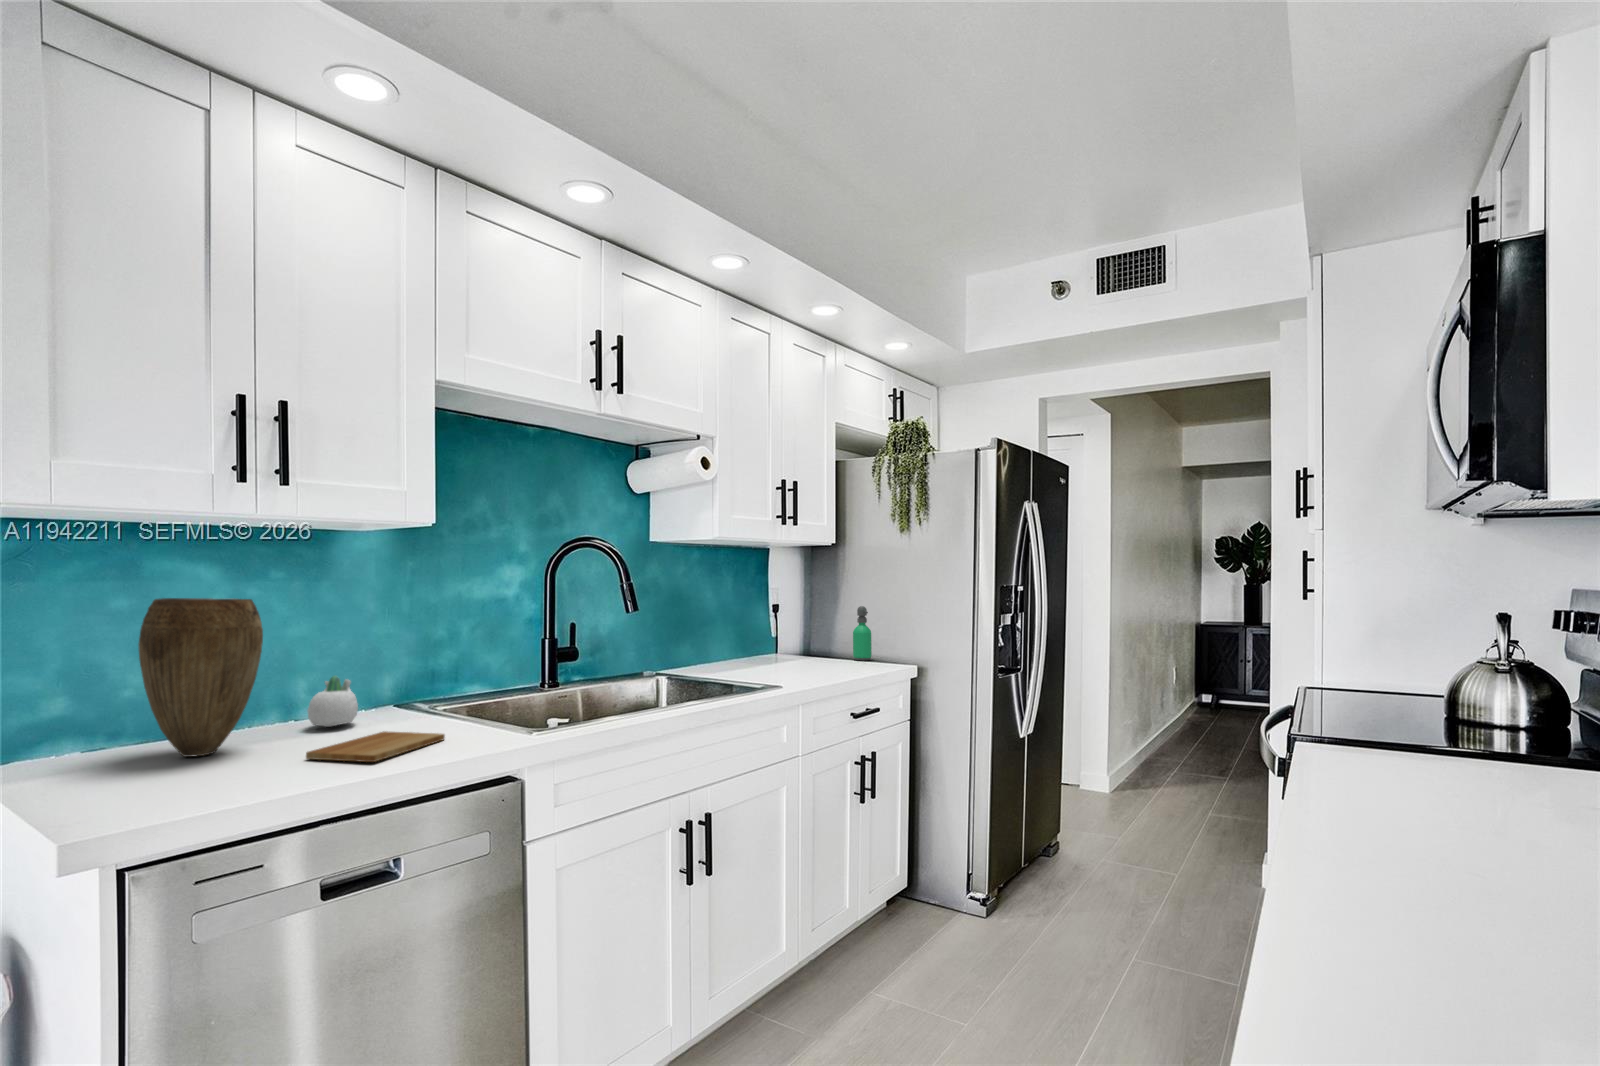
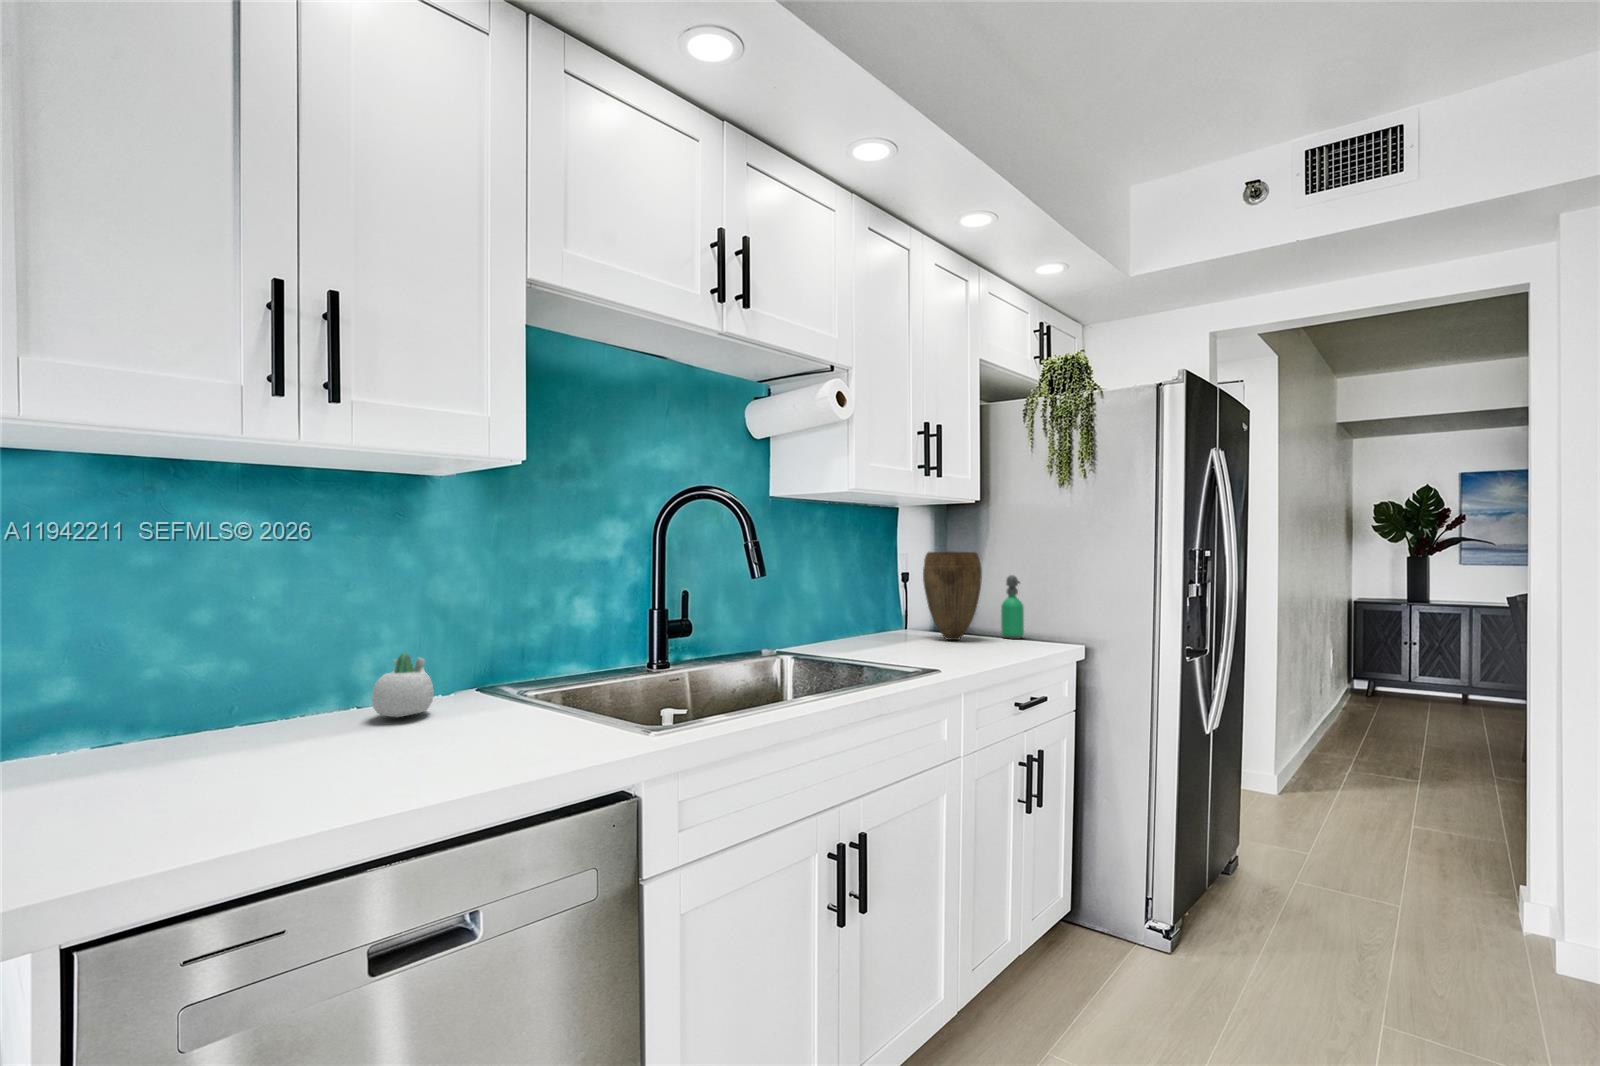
vase: present [139,598,263,757] -> present [923,552,982,640]
cutting board: present [306,731,445,762] -> none [357,726,537,774]

